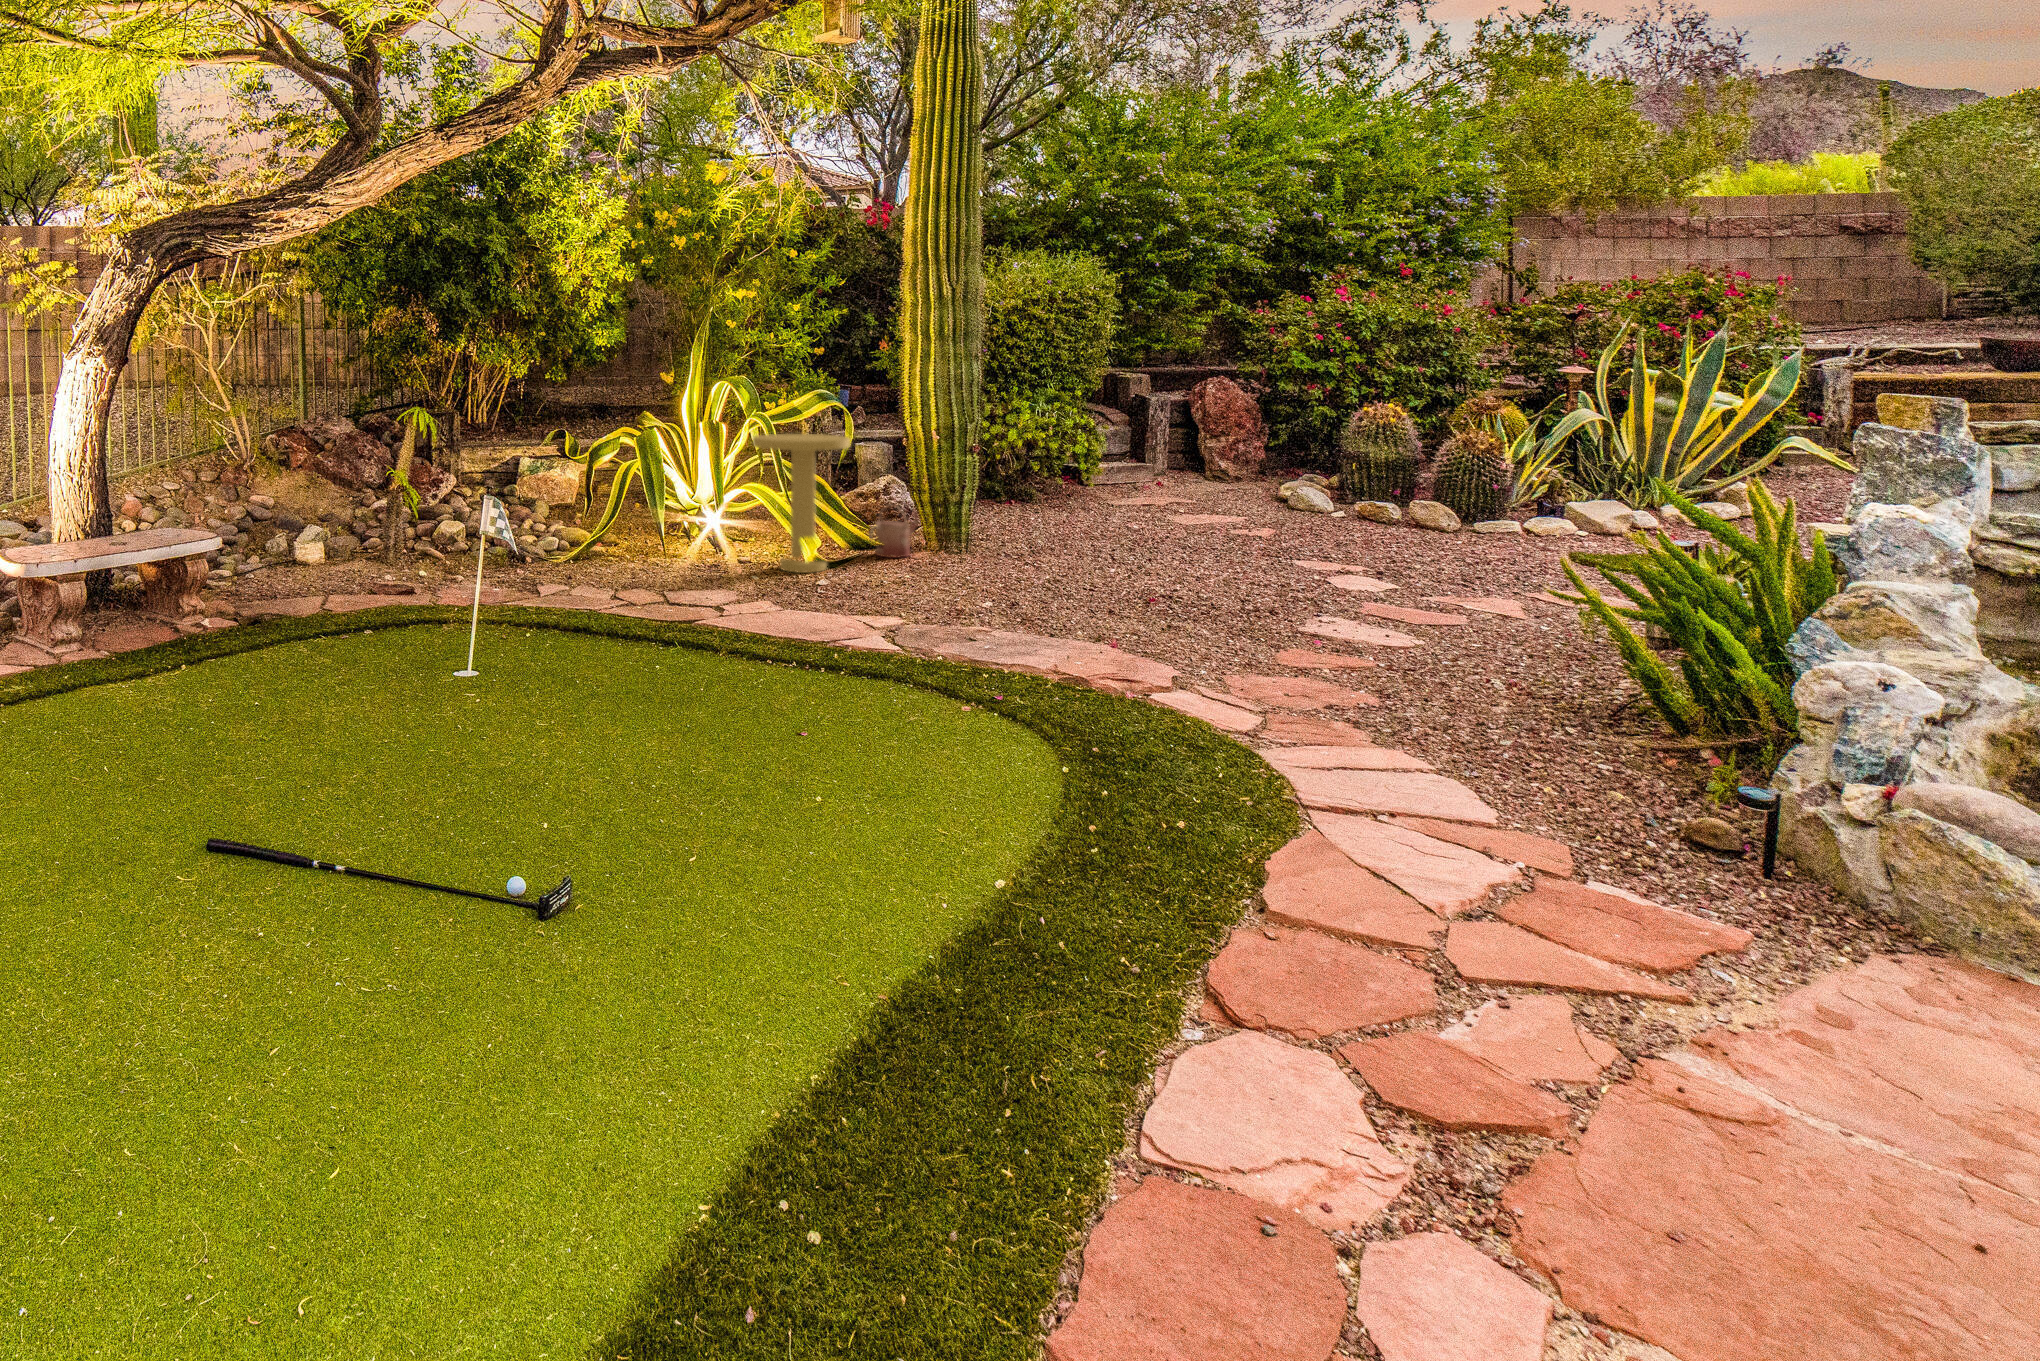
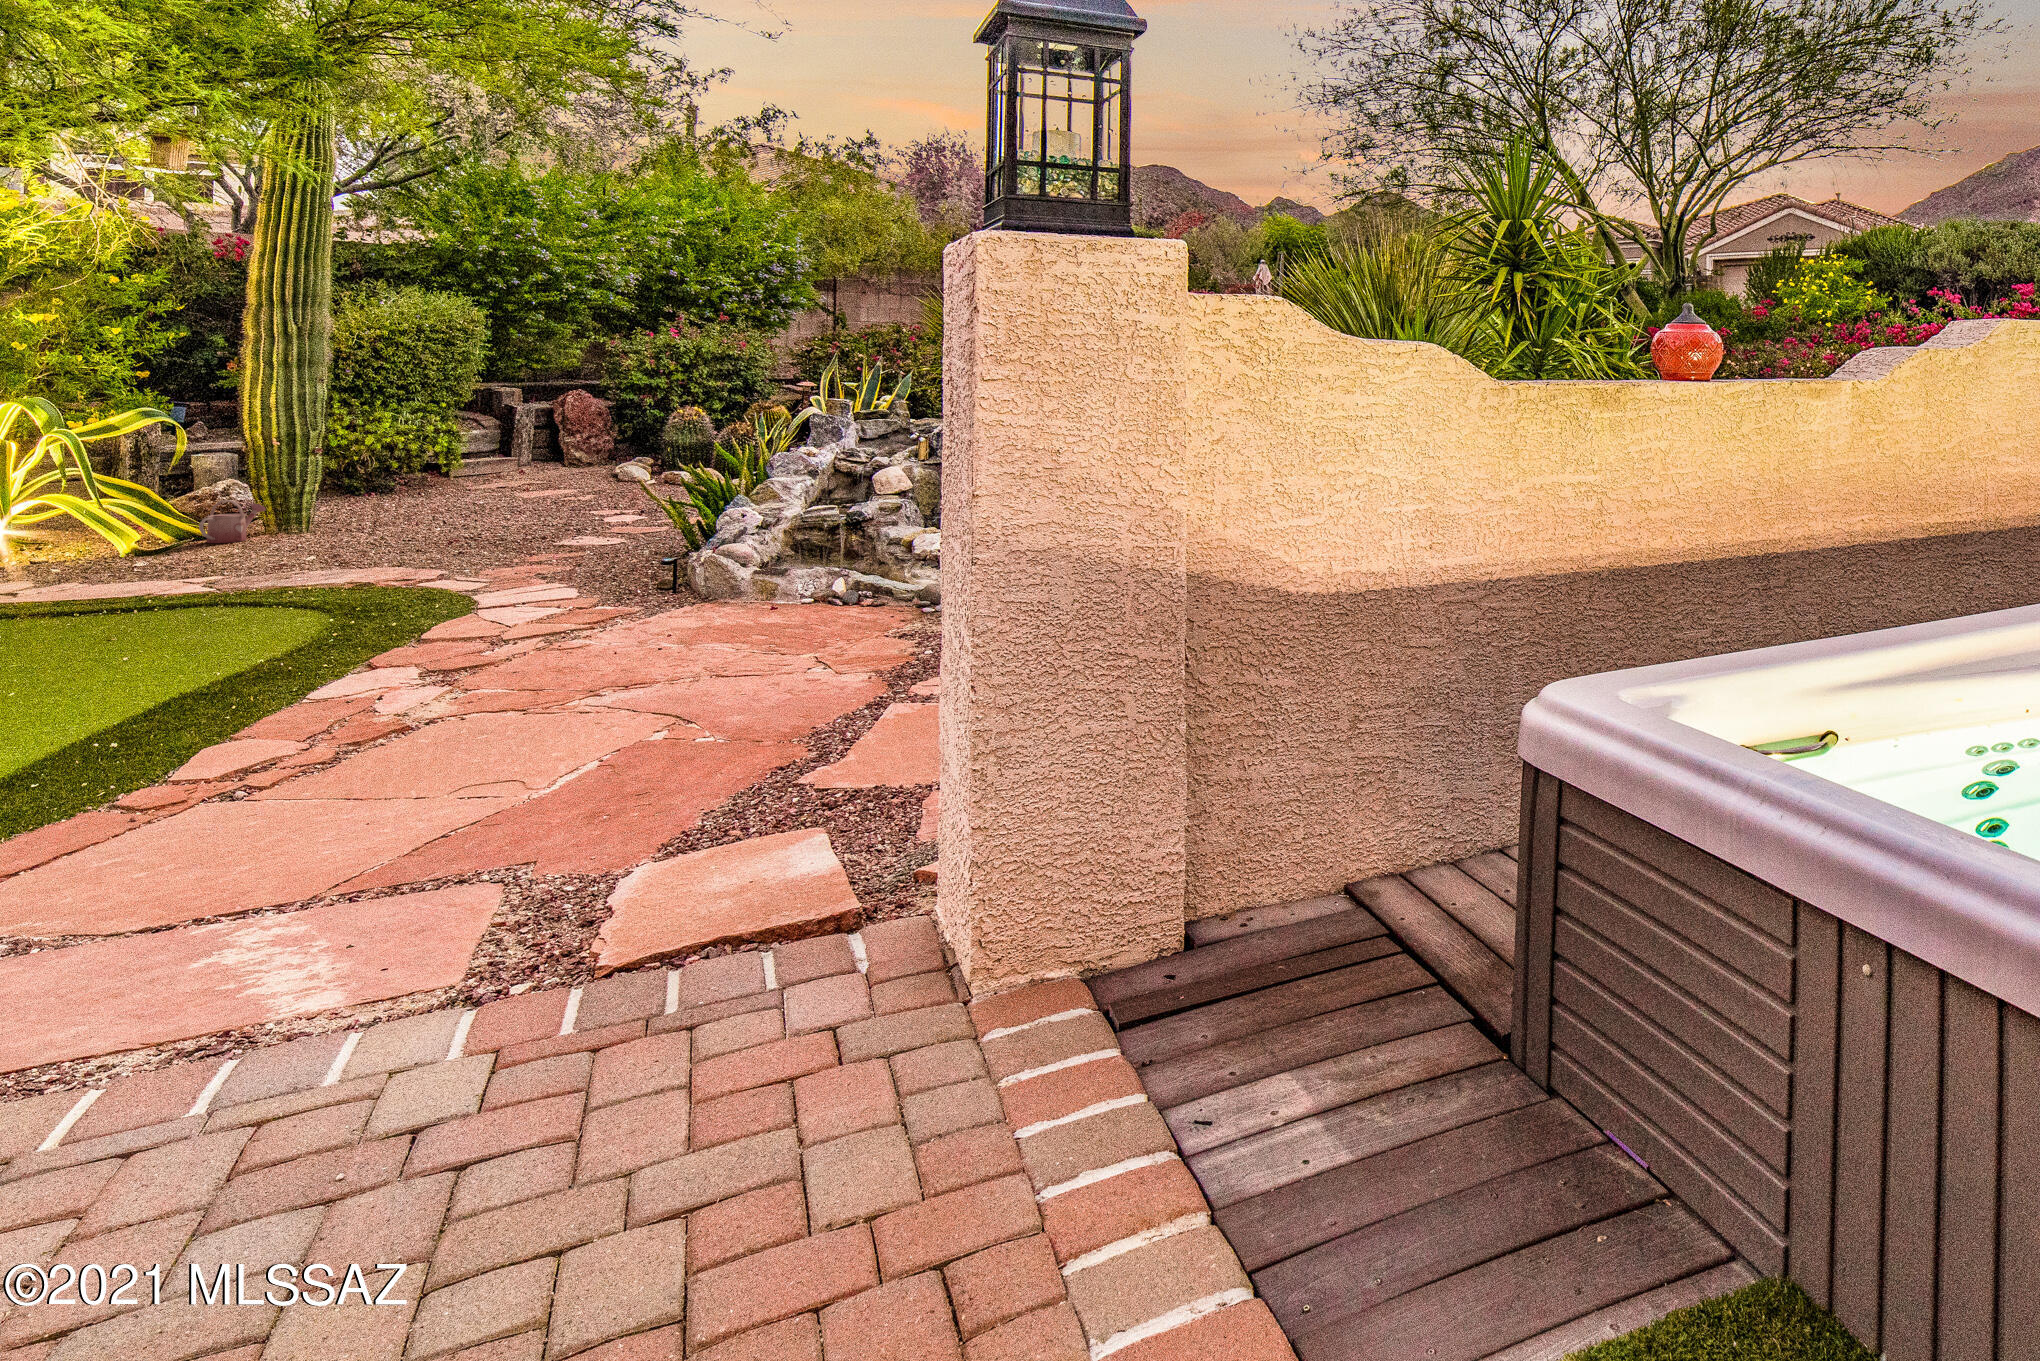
side table: present [753,434,850,573] -> none [55,446,176,563]

